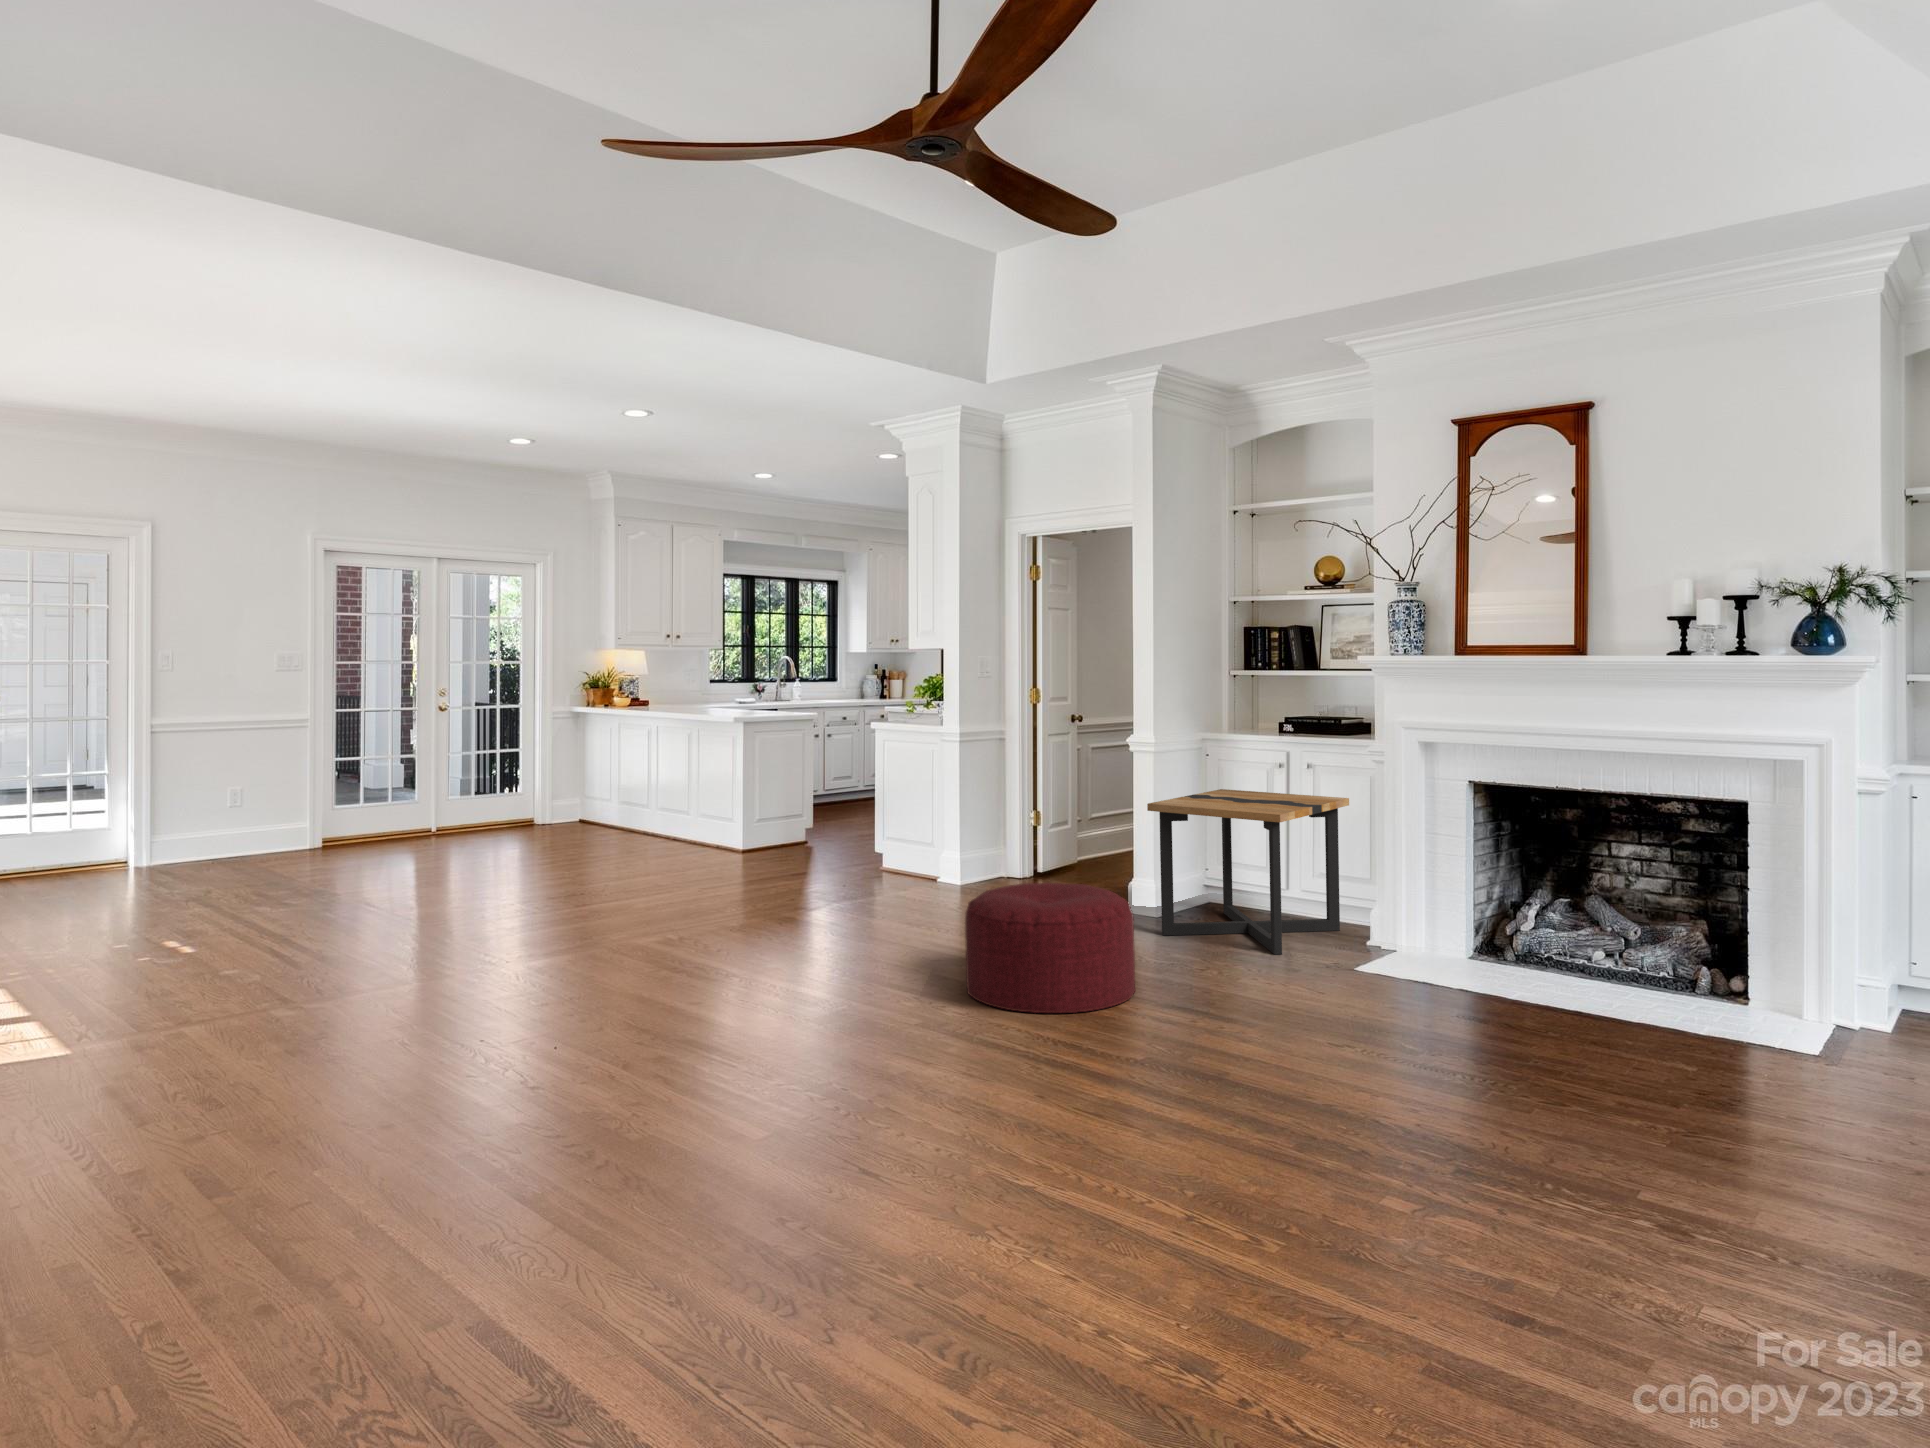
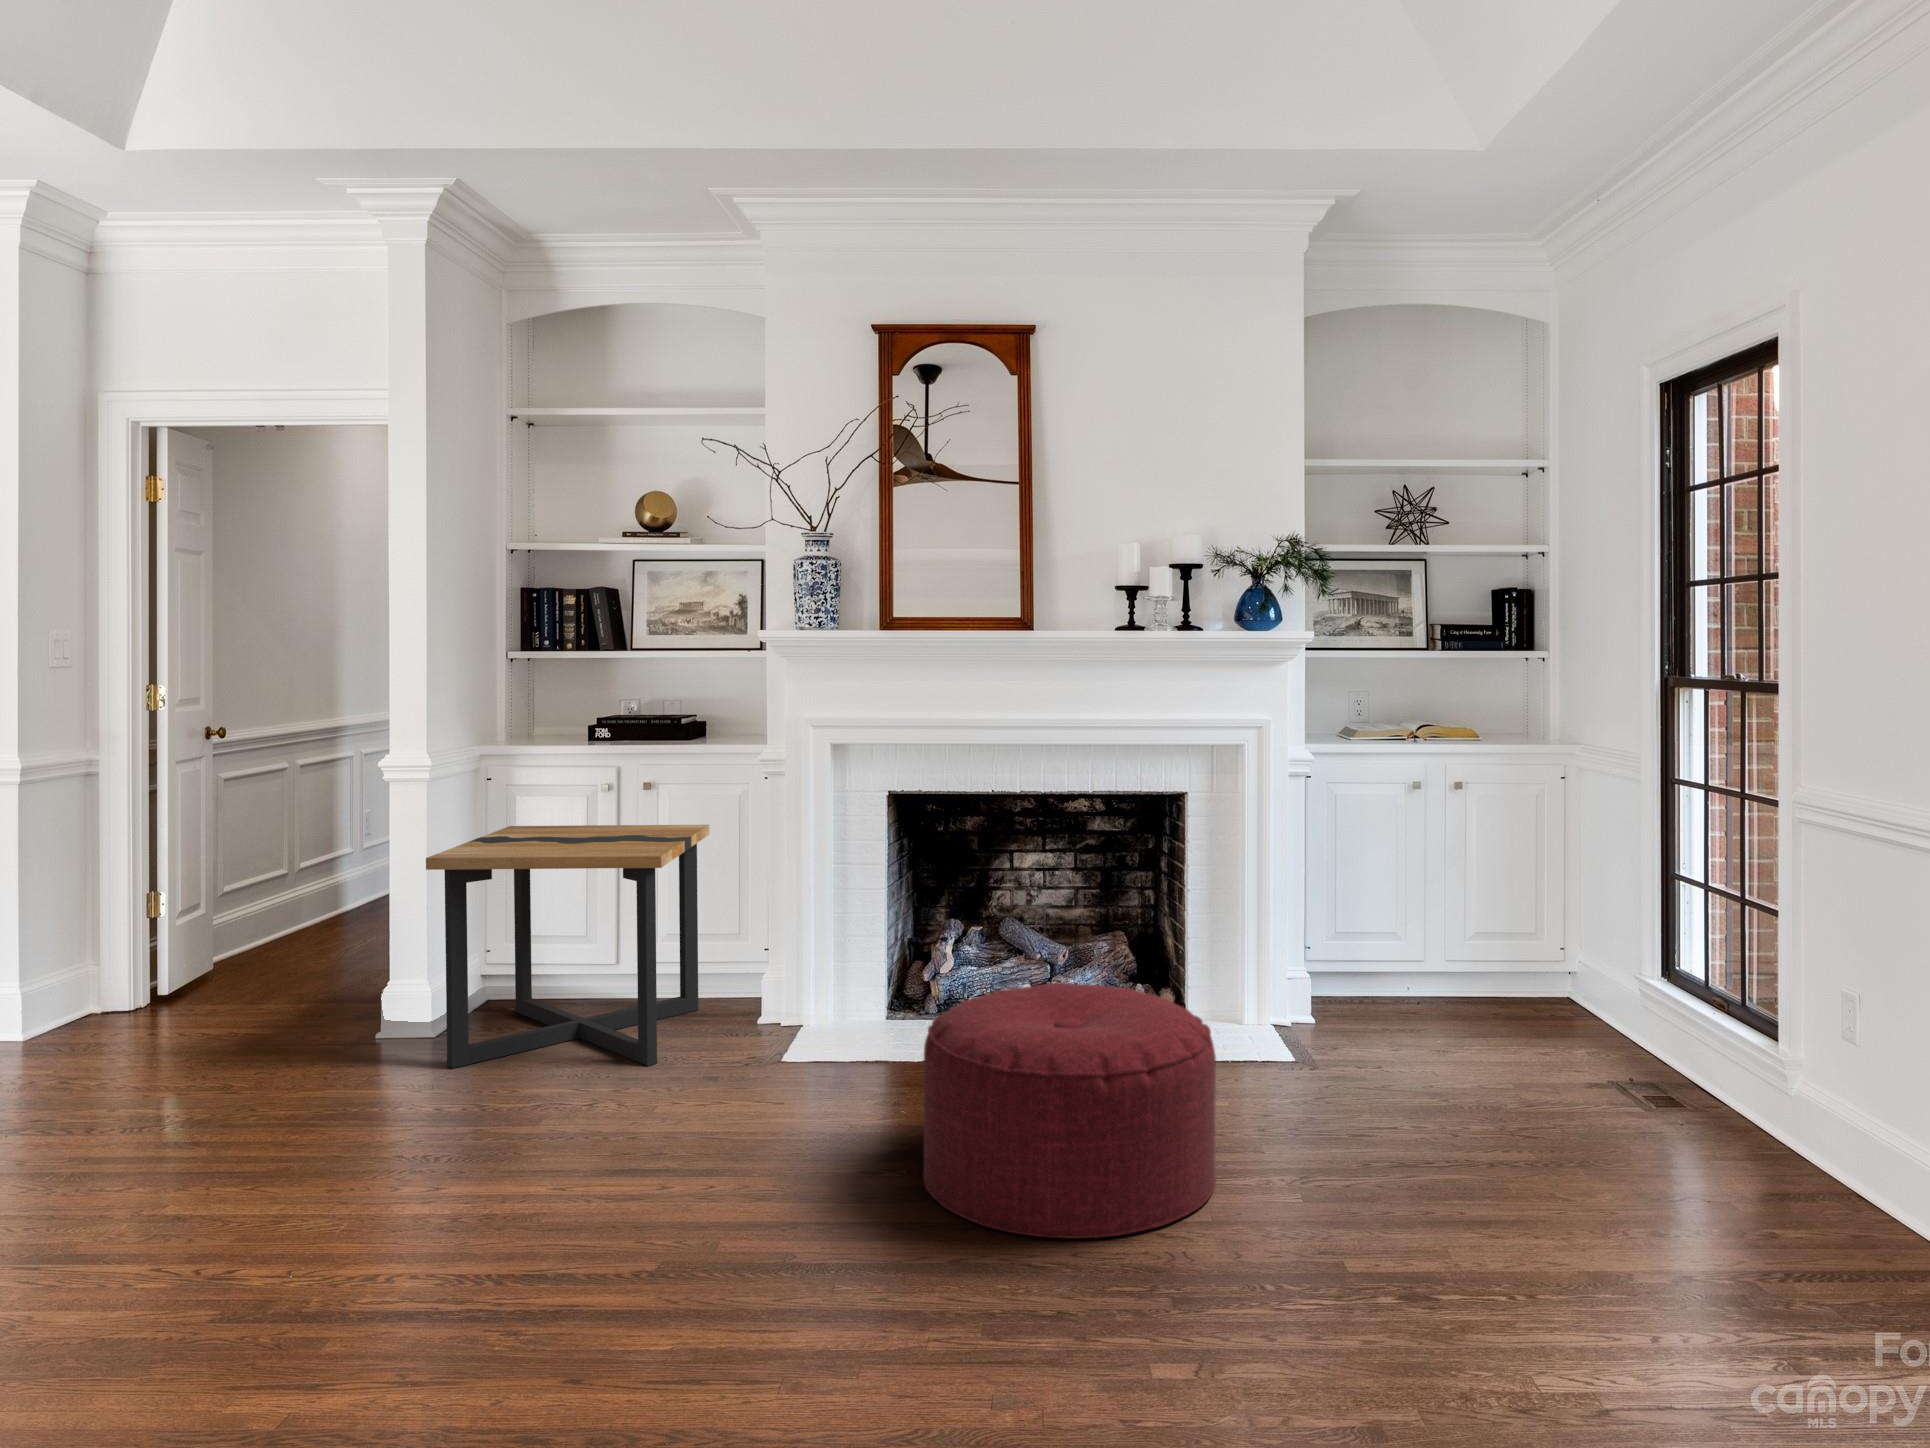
ottoman: present [965,883,1136,1013] -> present [923,983,1216,1238]

